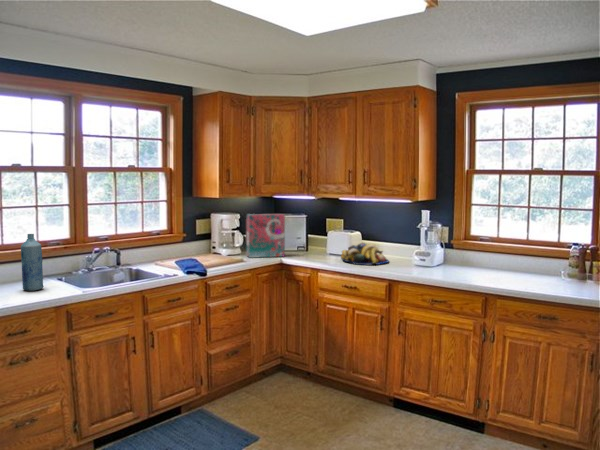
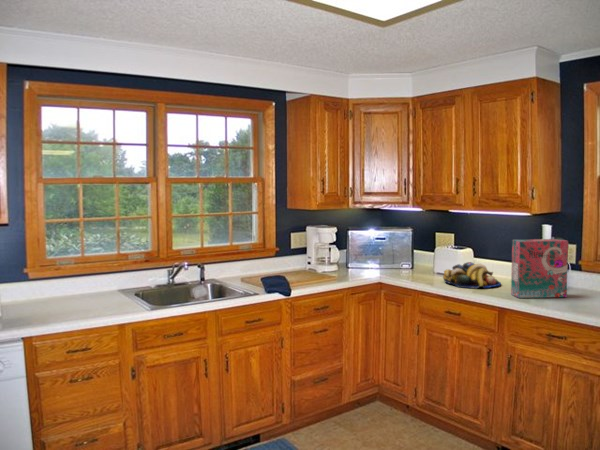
cereal box: present [246,214,285,258] -> present [511,239,568,298]
bottle: present [21,234,44,291] -> none [93,249,115,307]

